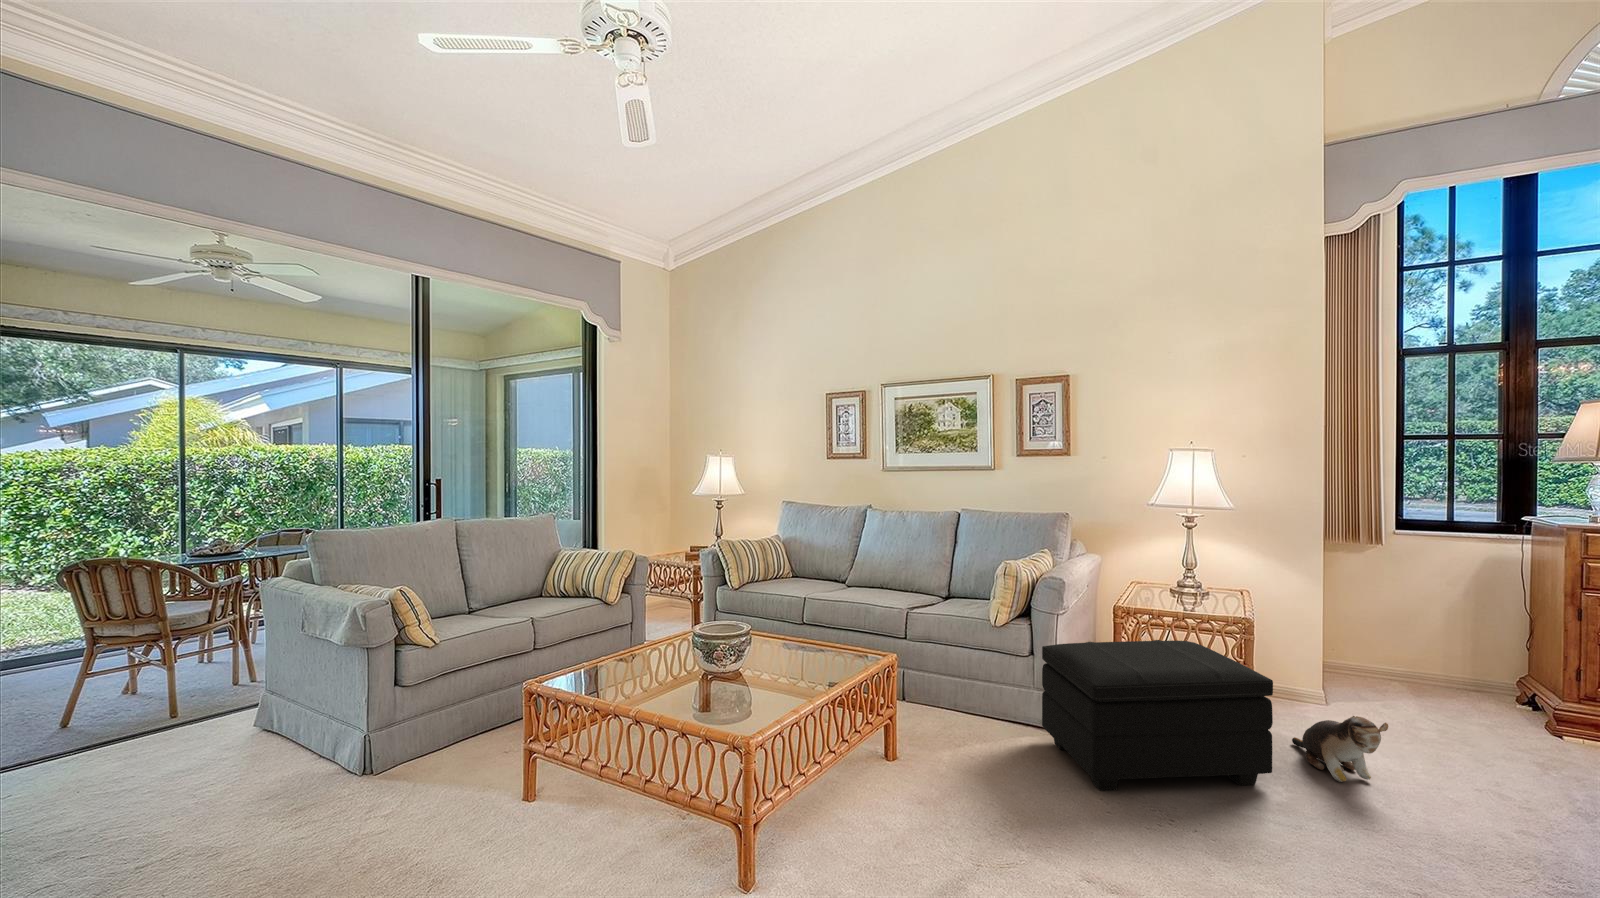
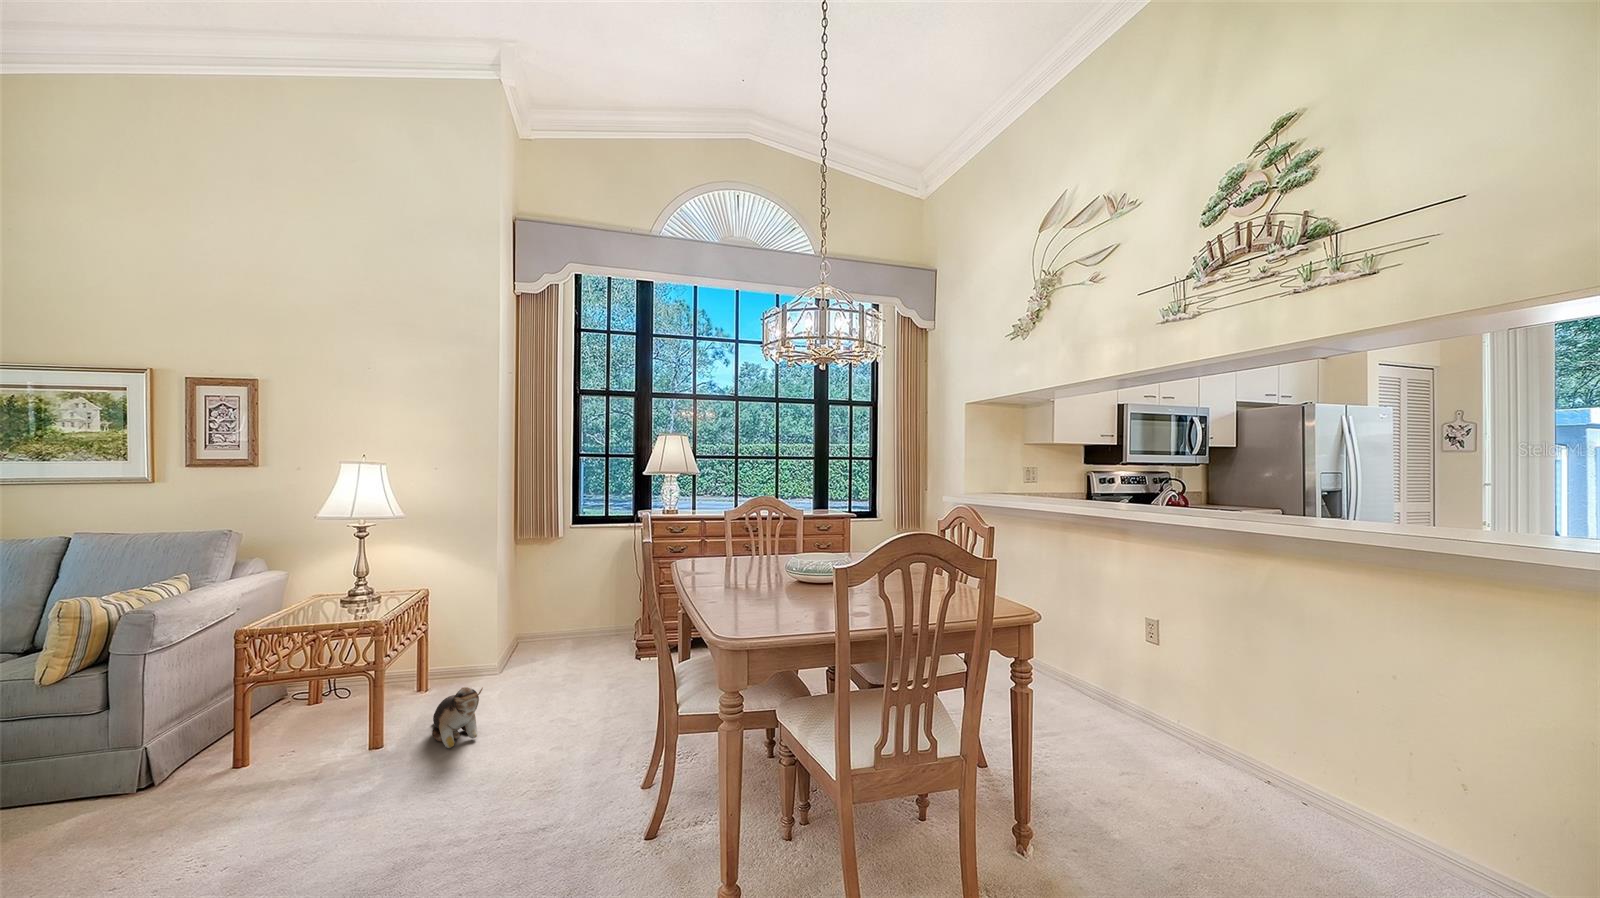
footstool: present [1042,640,1273,791] -> none [101,651,378,858]

